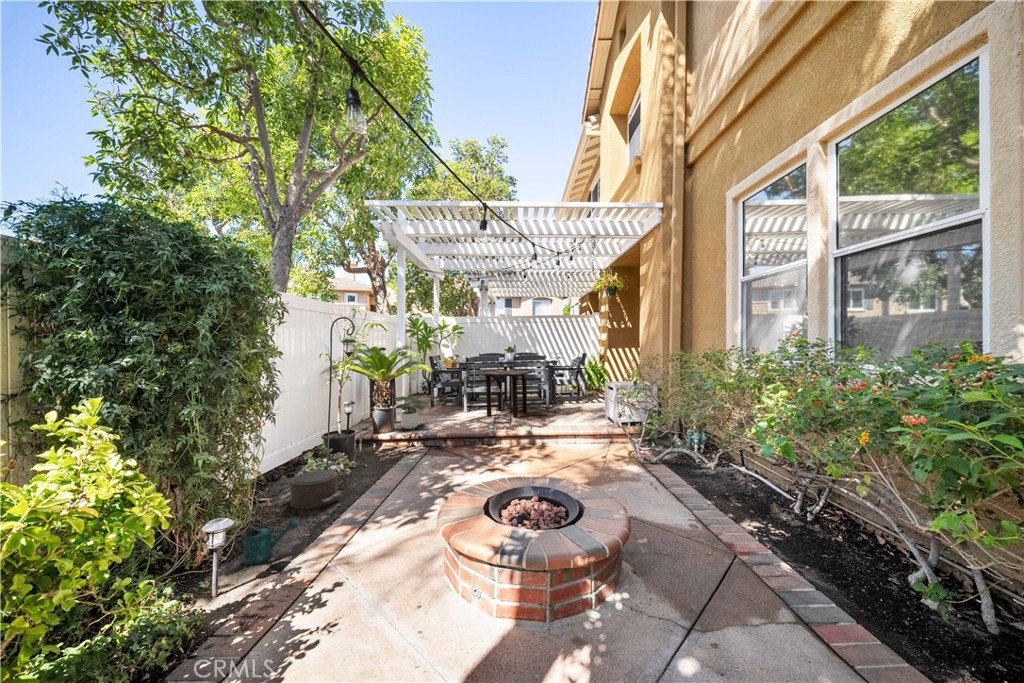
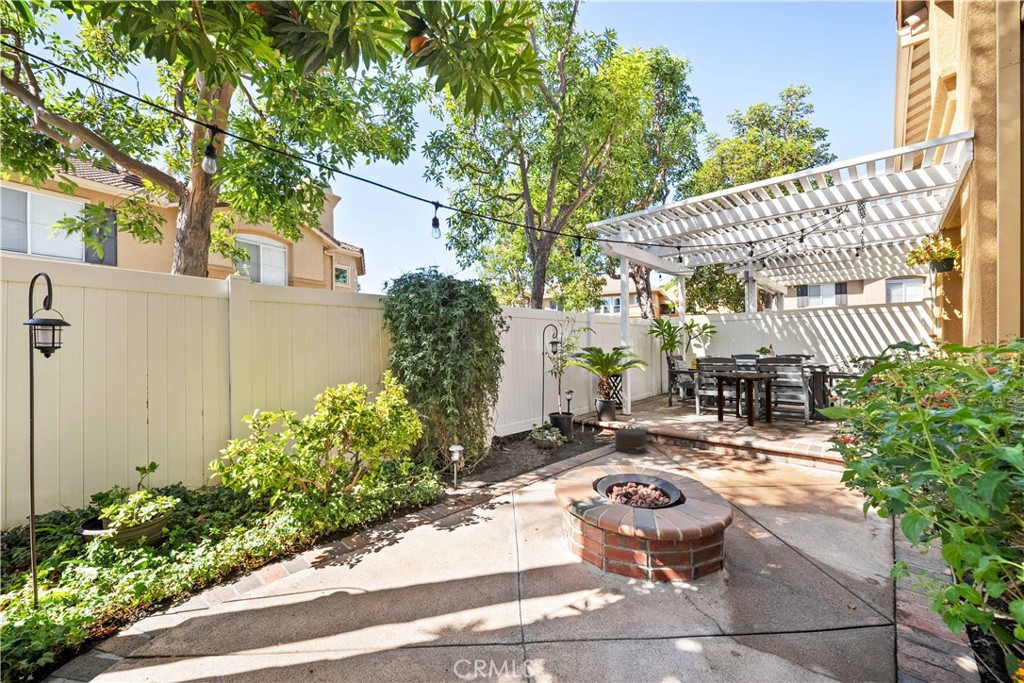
potted plant: present [392,396,425,429] -> none [614,390,648,421]
pouf: present [281,470,341,509] -> present [609,429,648,453]
watering can: present [234,518,298,565] -> none [465,459,501,485]

